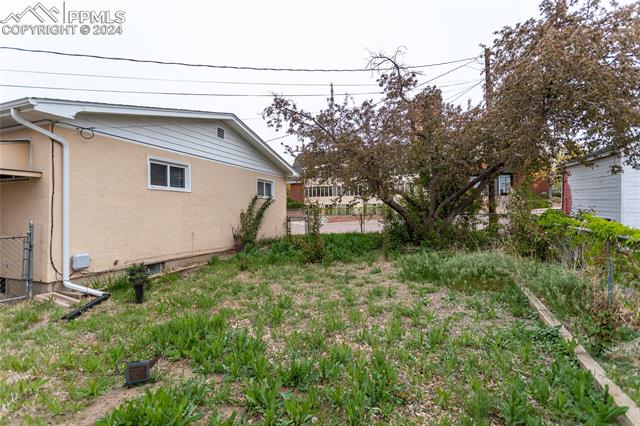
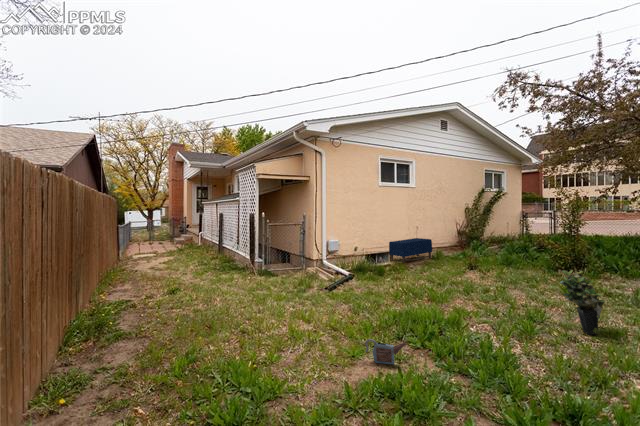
bench: none [159,245,207,273] -> present [389,238,432,263]
potted plant: present [125,262,151,303] -> present [560,270,605,335]

